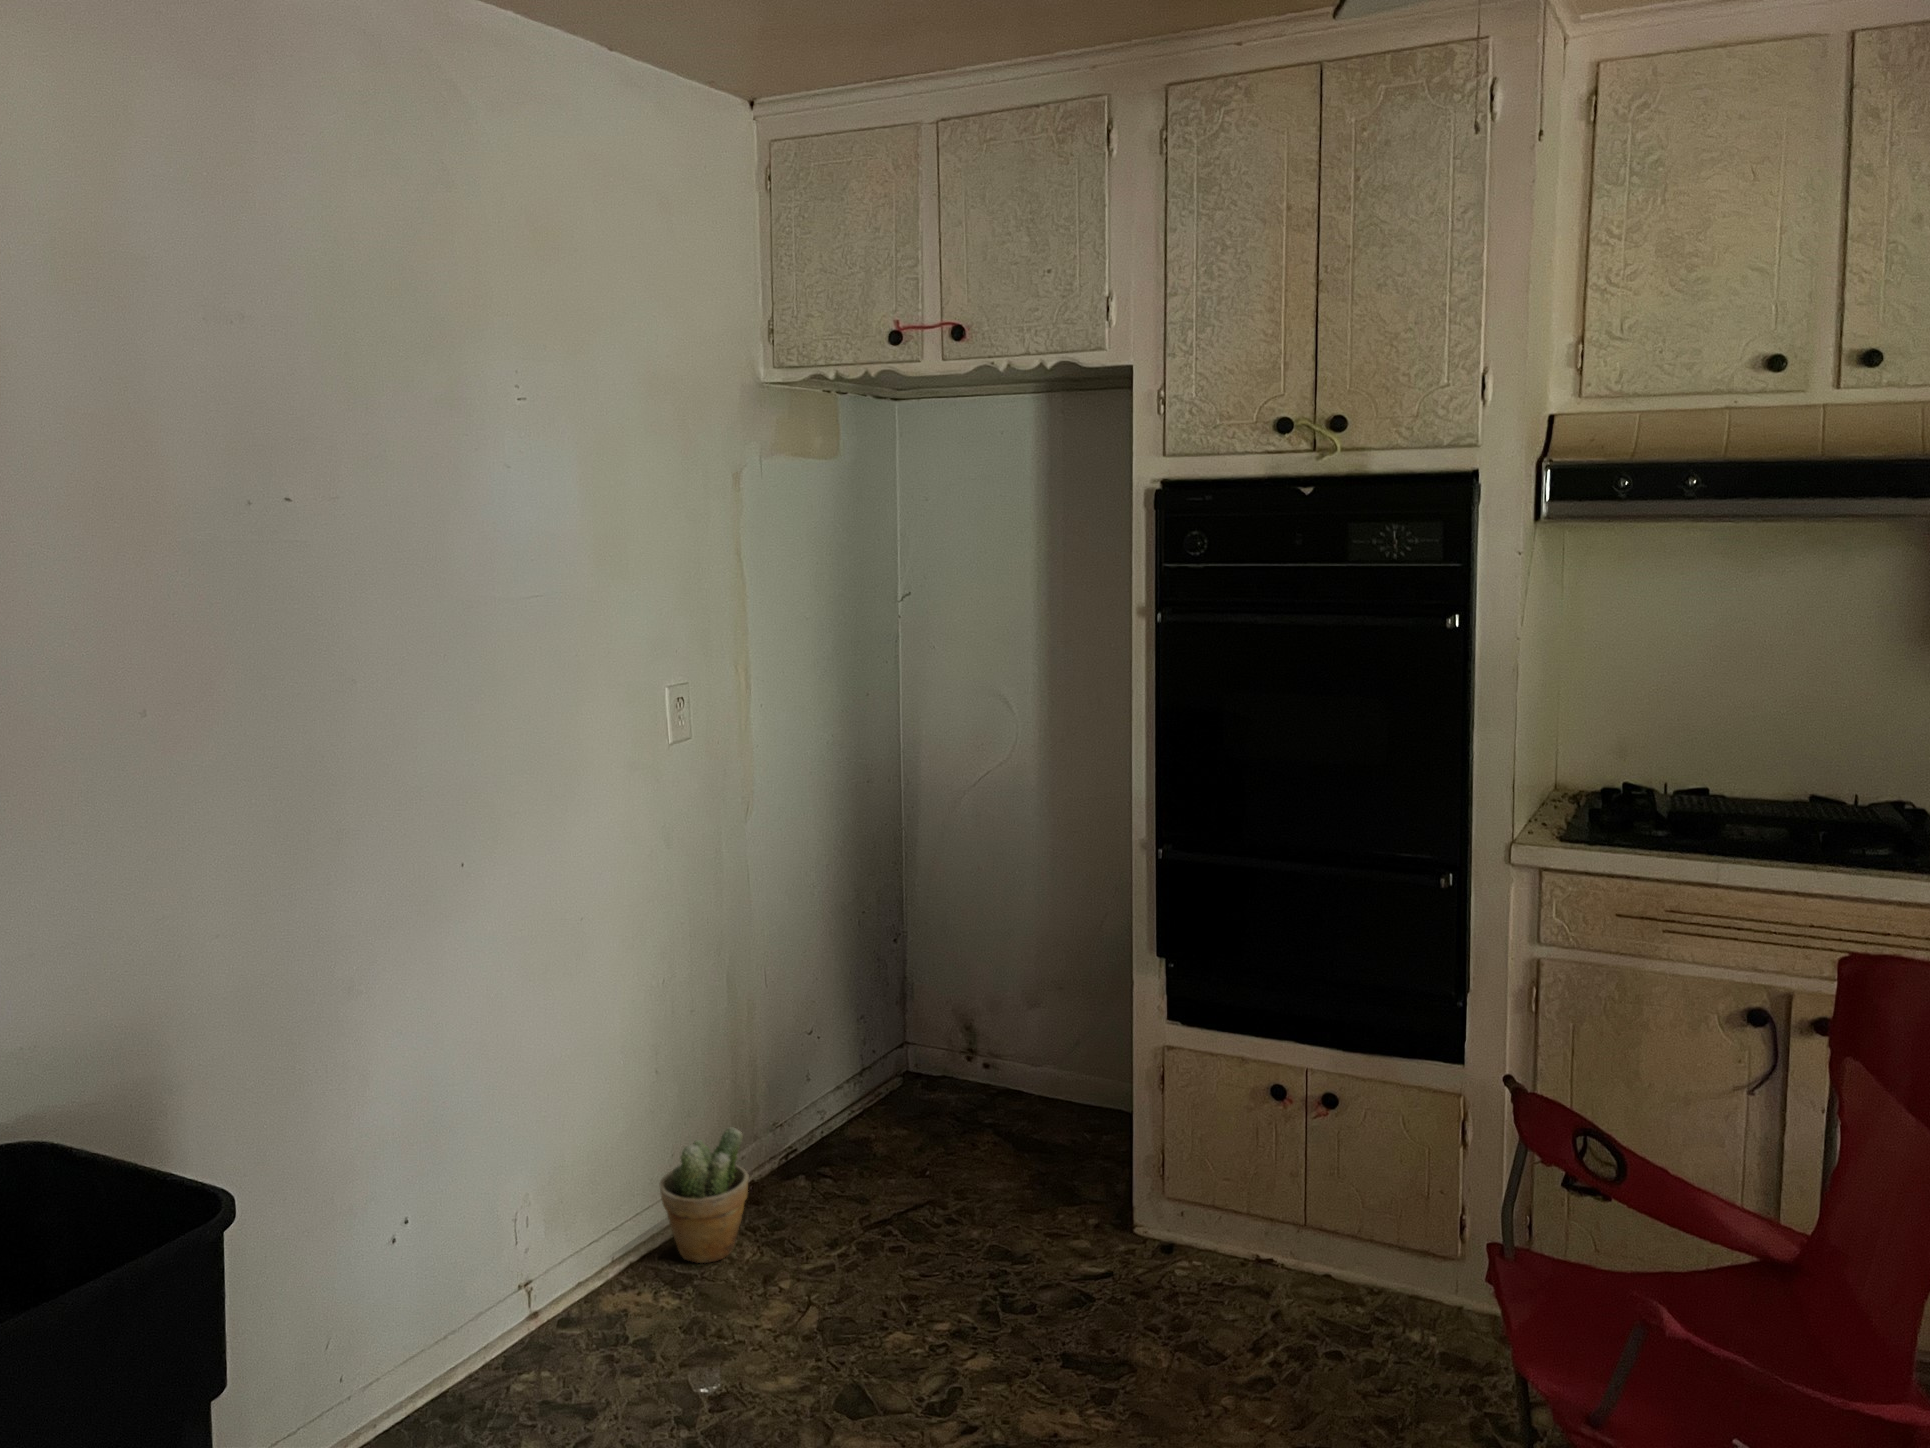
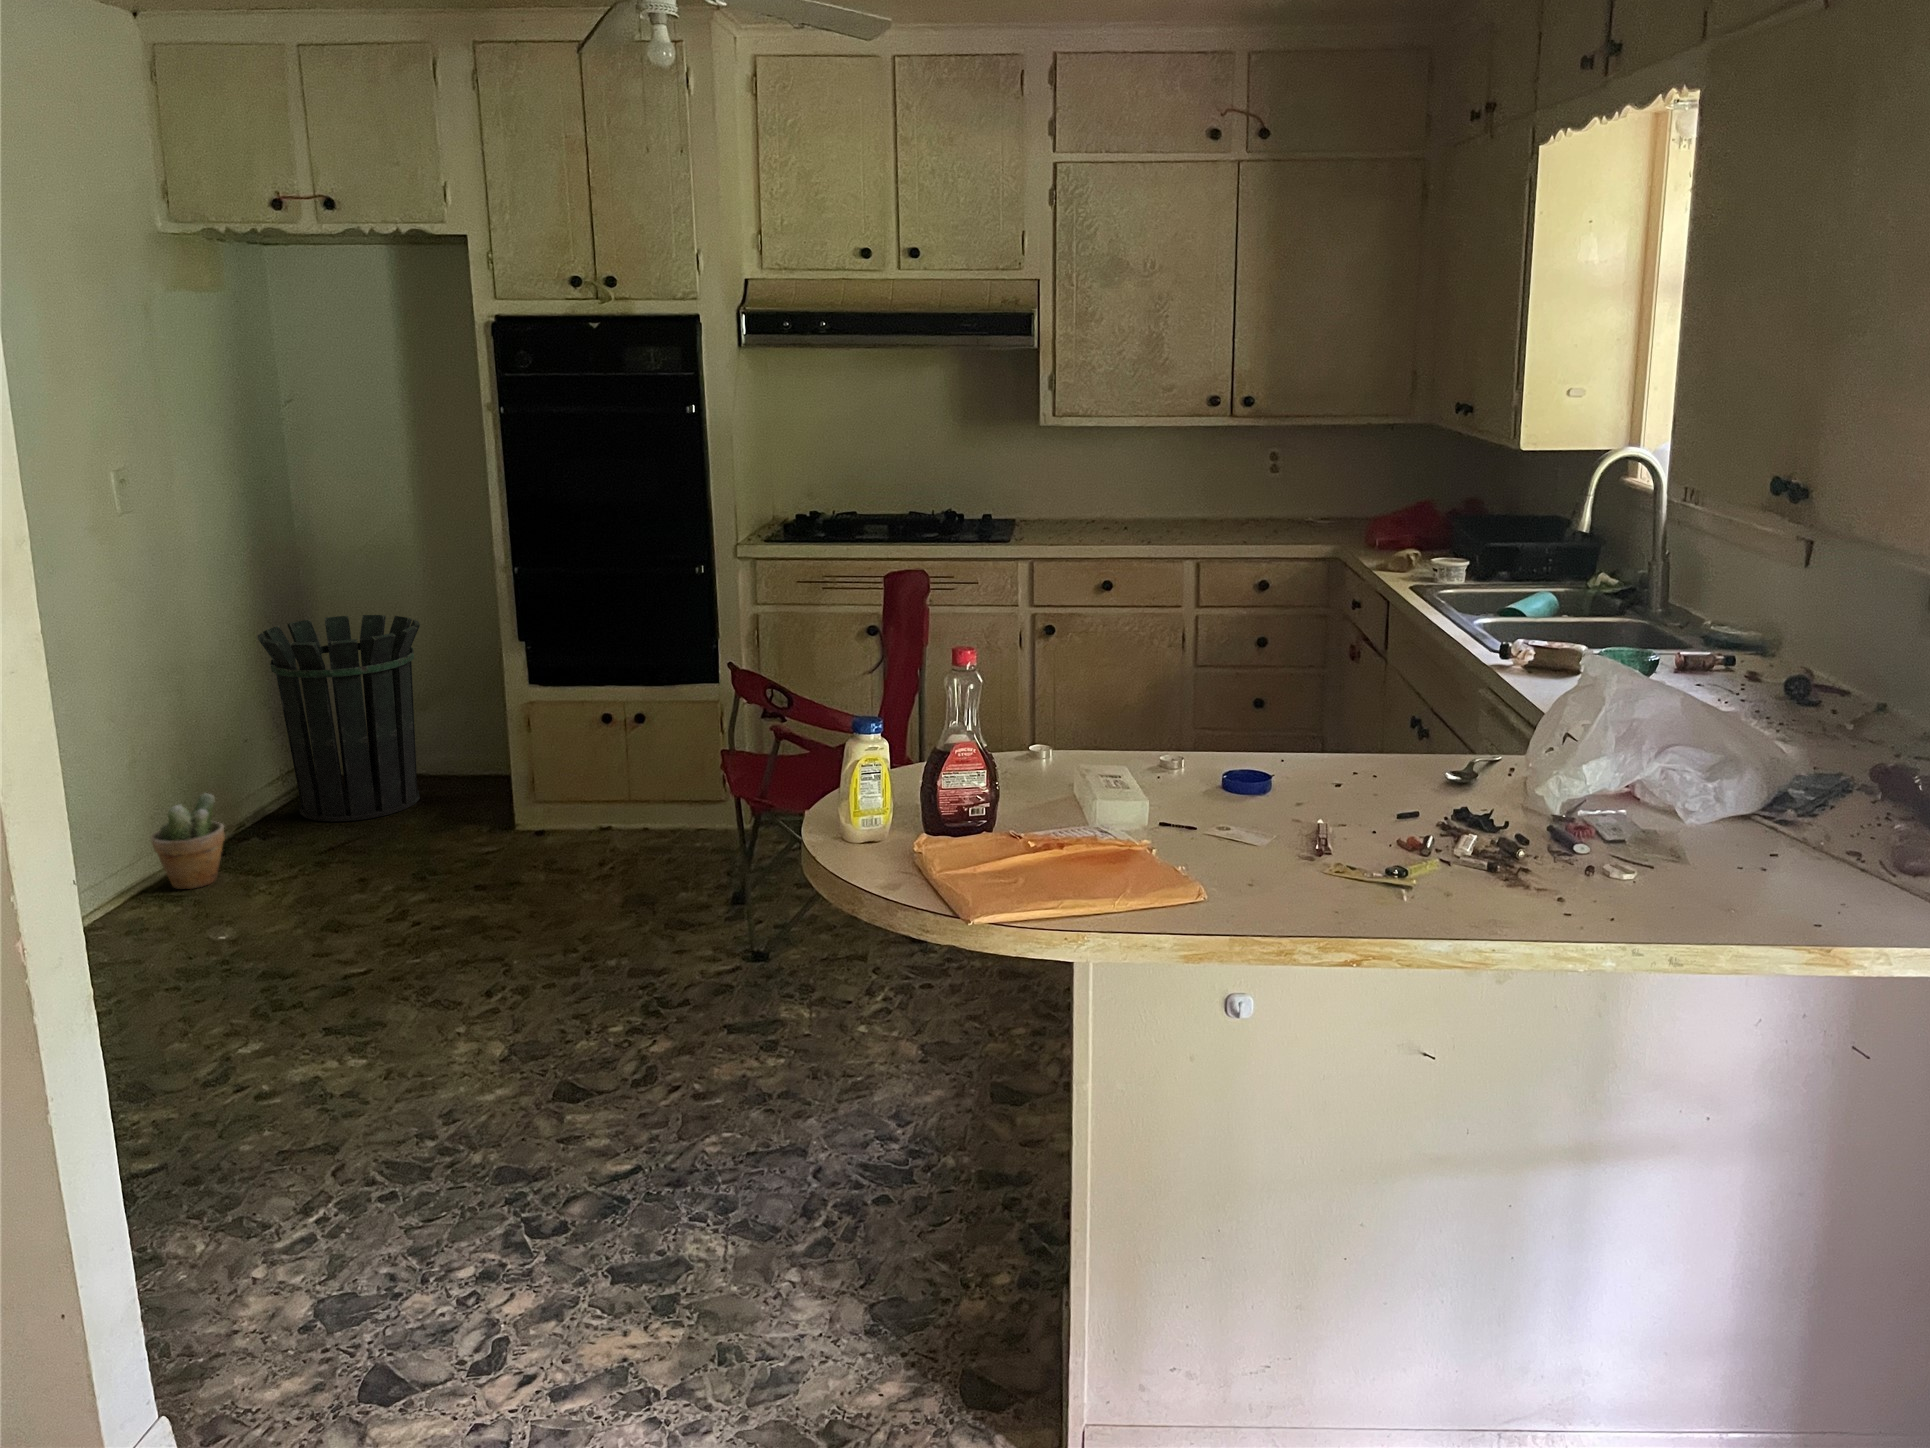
waste bin: none [831,873,1032,1168] -> present [258,615,420,822]

